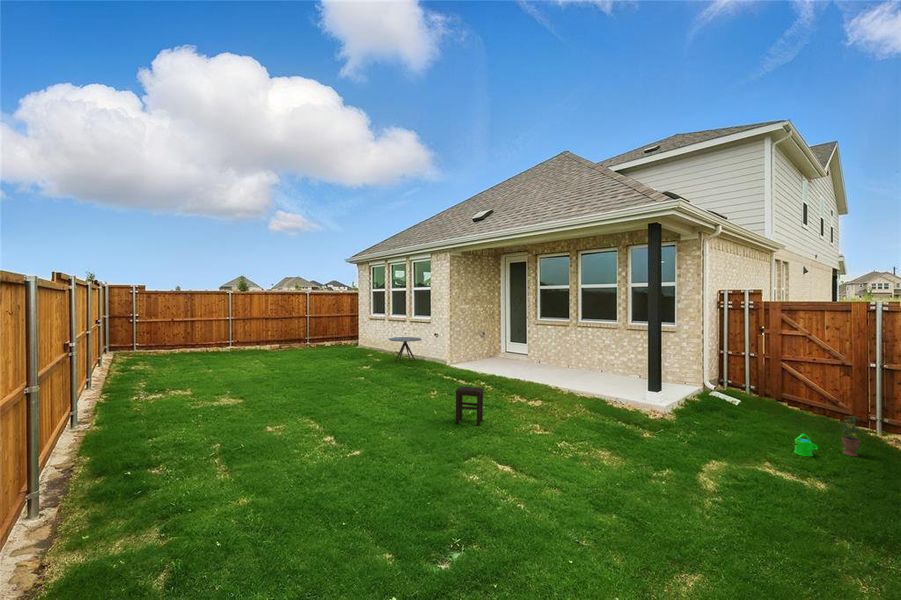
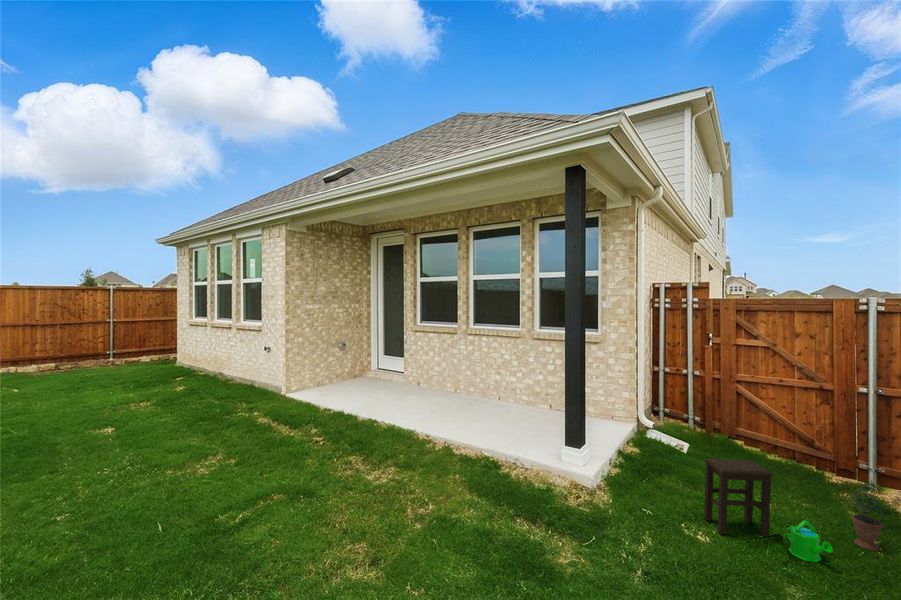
round table: present [389,337,422,363] -> none [195,352,251,391]
stool: present [456,387,484,426] -> present [704,459,773,537]

